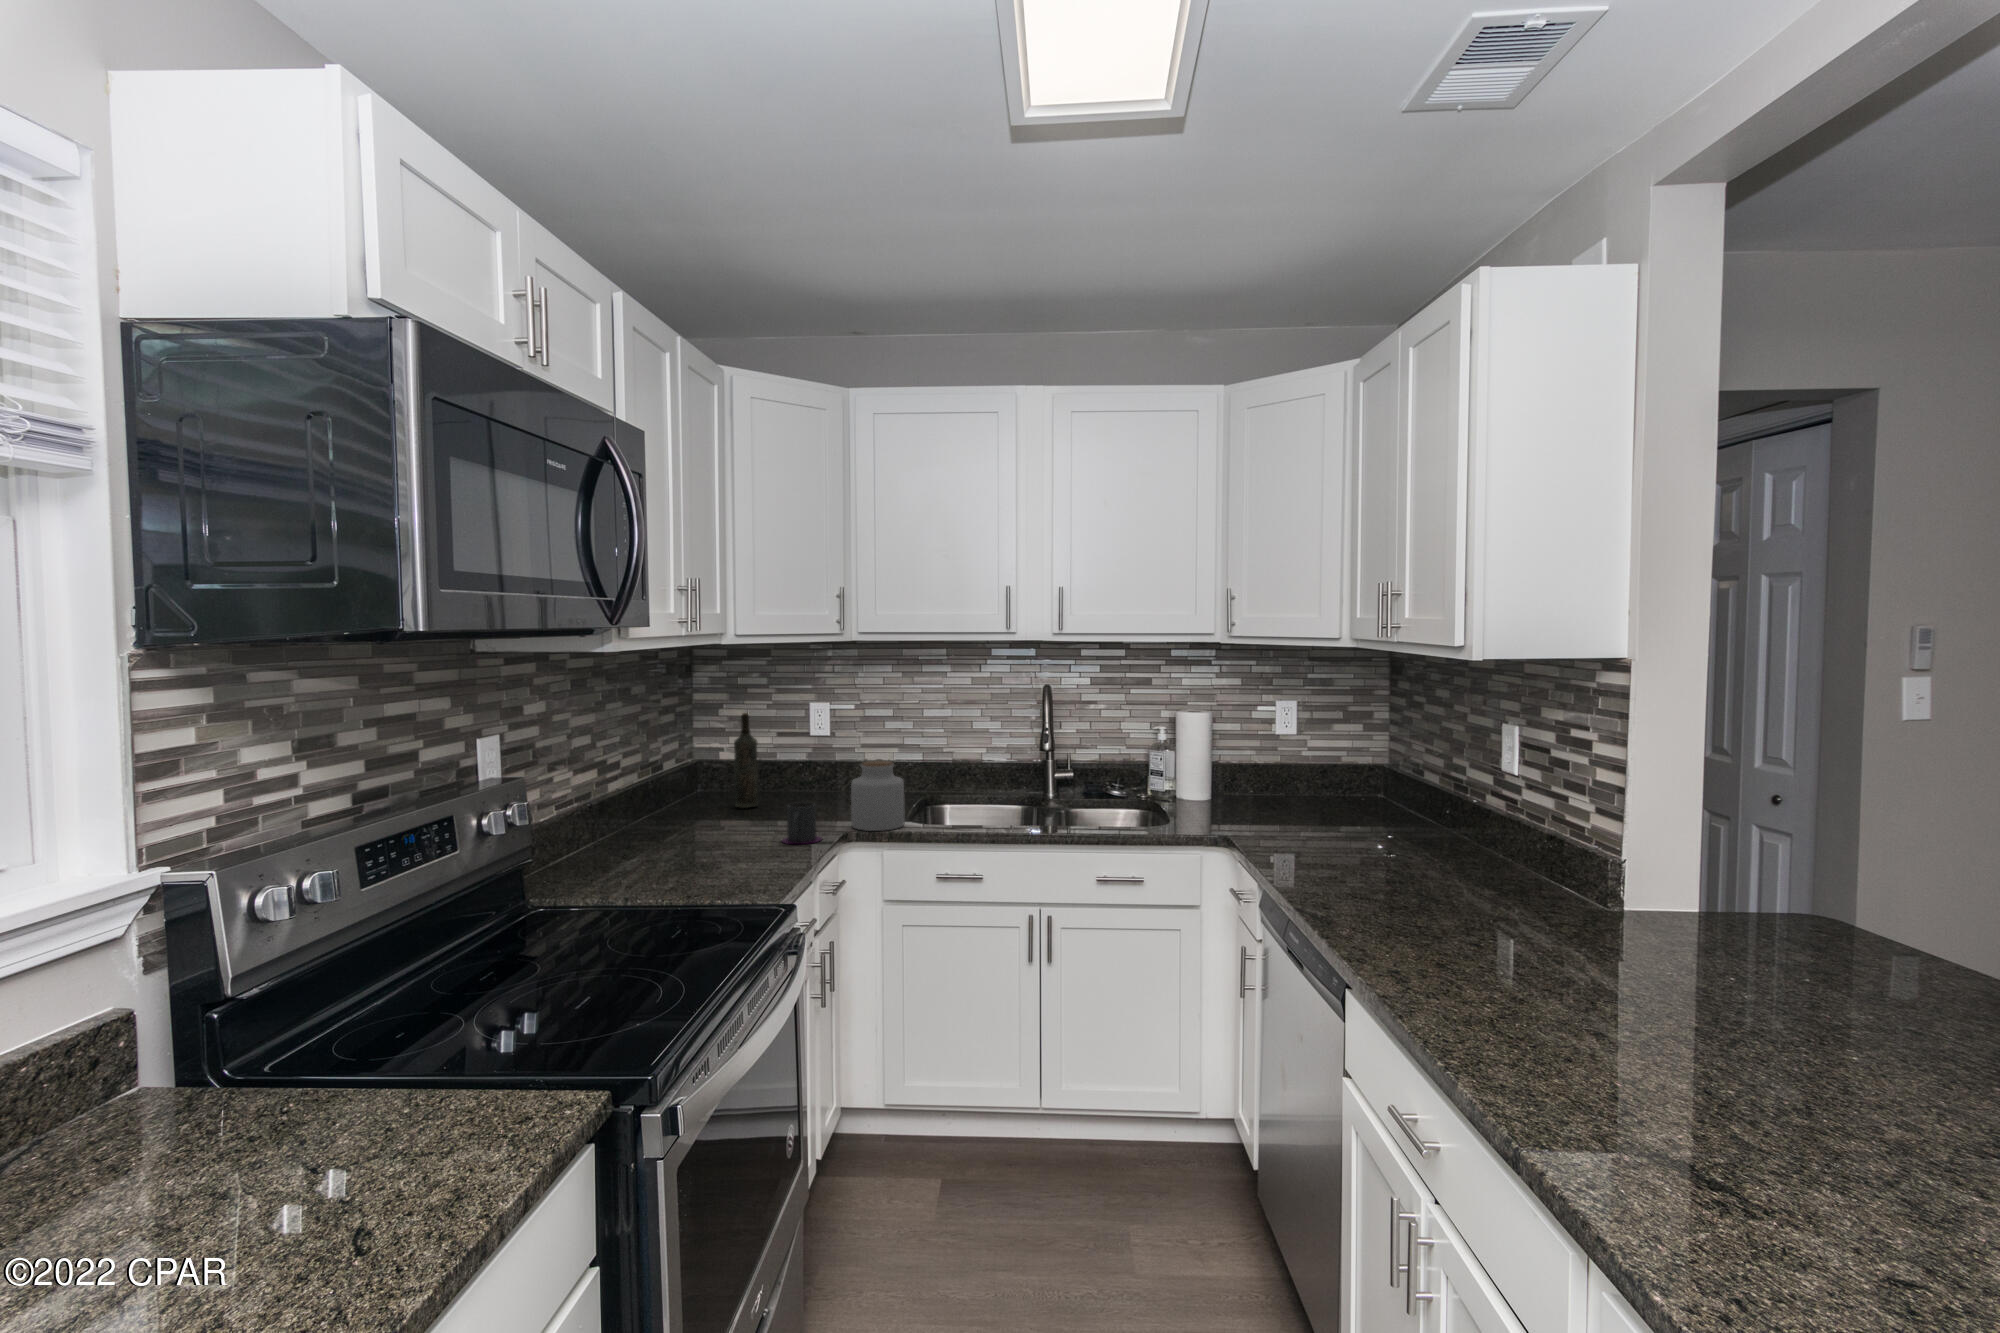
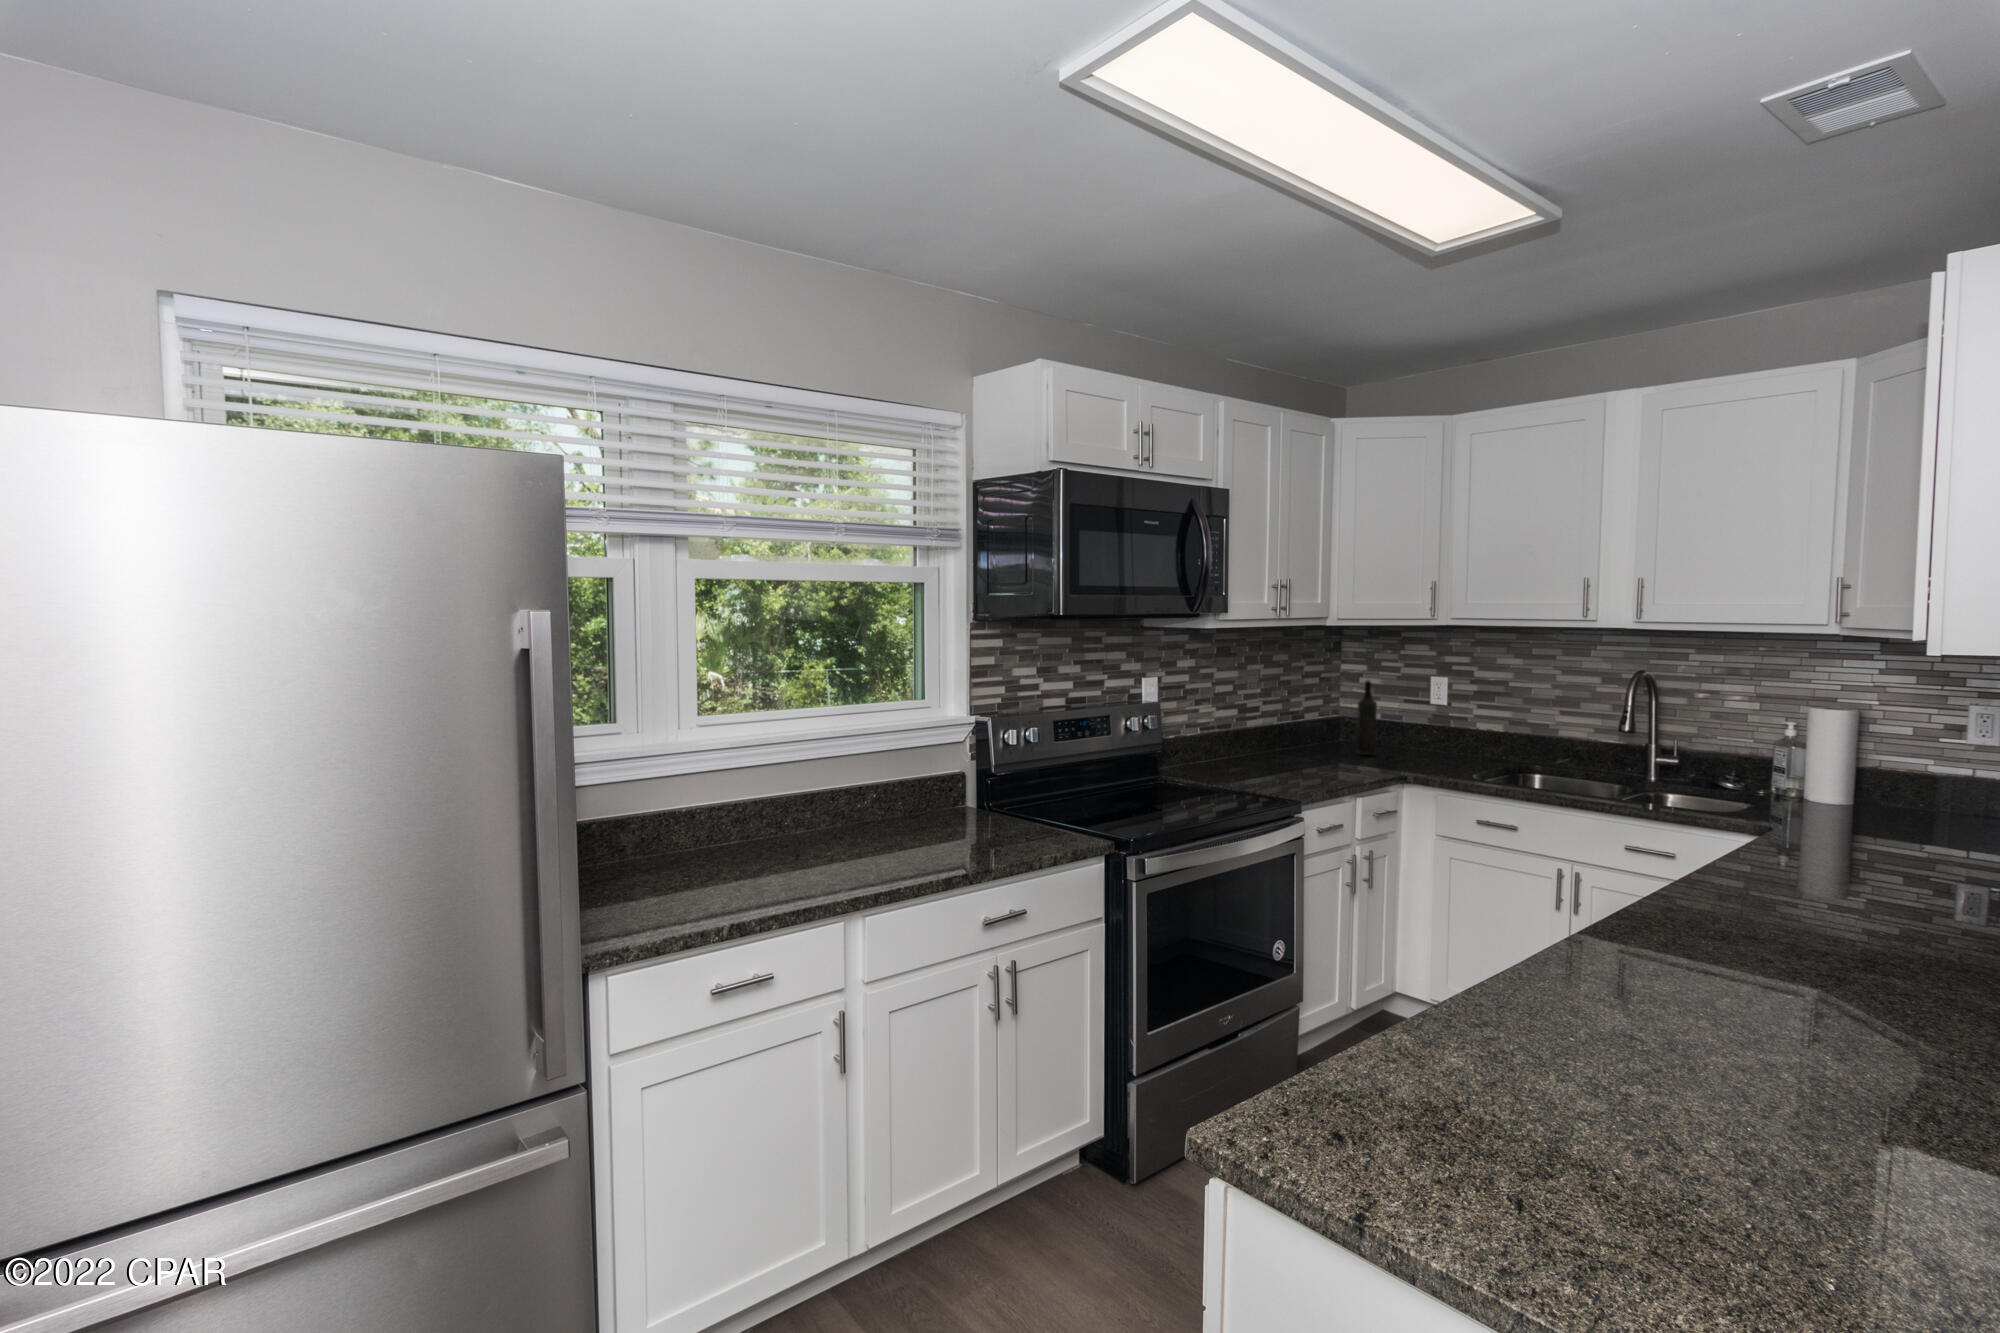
jar: present [851,761,905,831] -> none [1420,724,1468,780]
mug: present [782,802,822,844] -> none [1353,748,1386,779]

